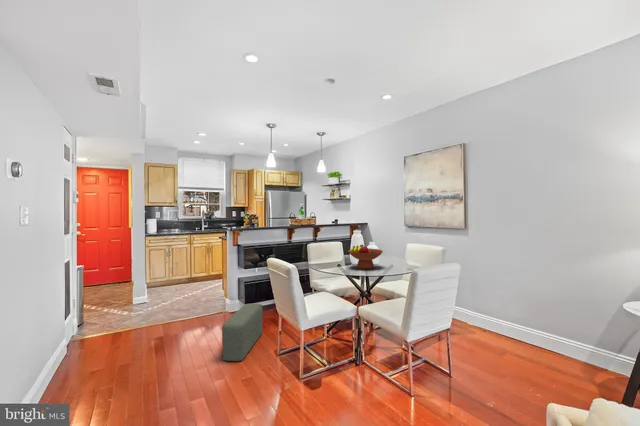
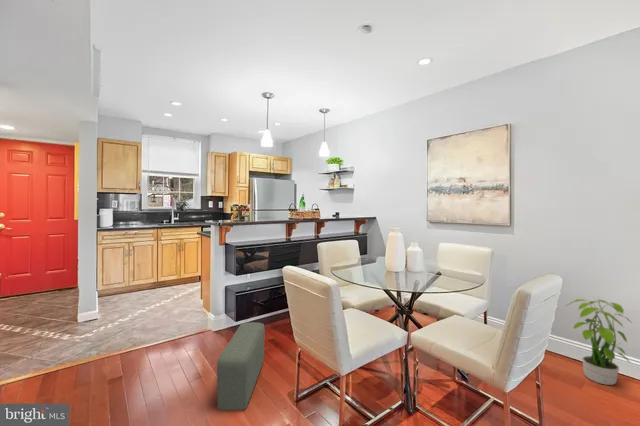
fruit bowl: present [348,245,383,269] -> none [389,246,437,279]
potted plant: none [501,284,552,356] -> present [565,299,629,385]

